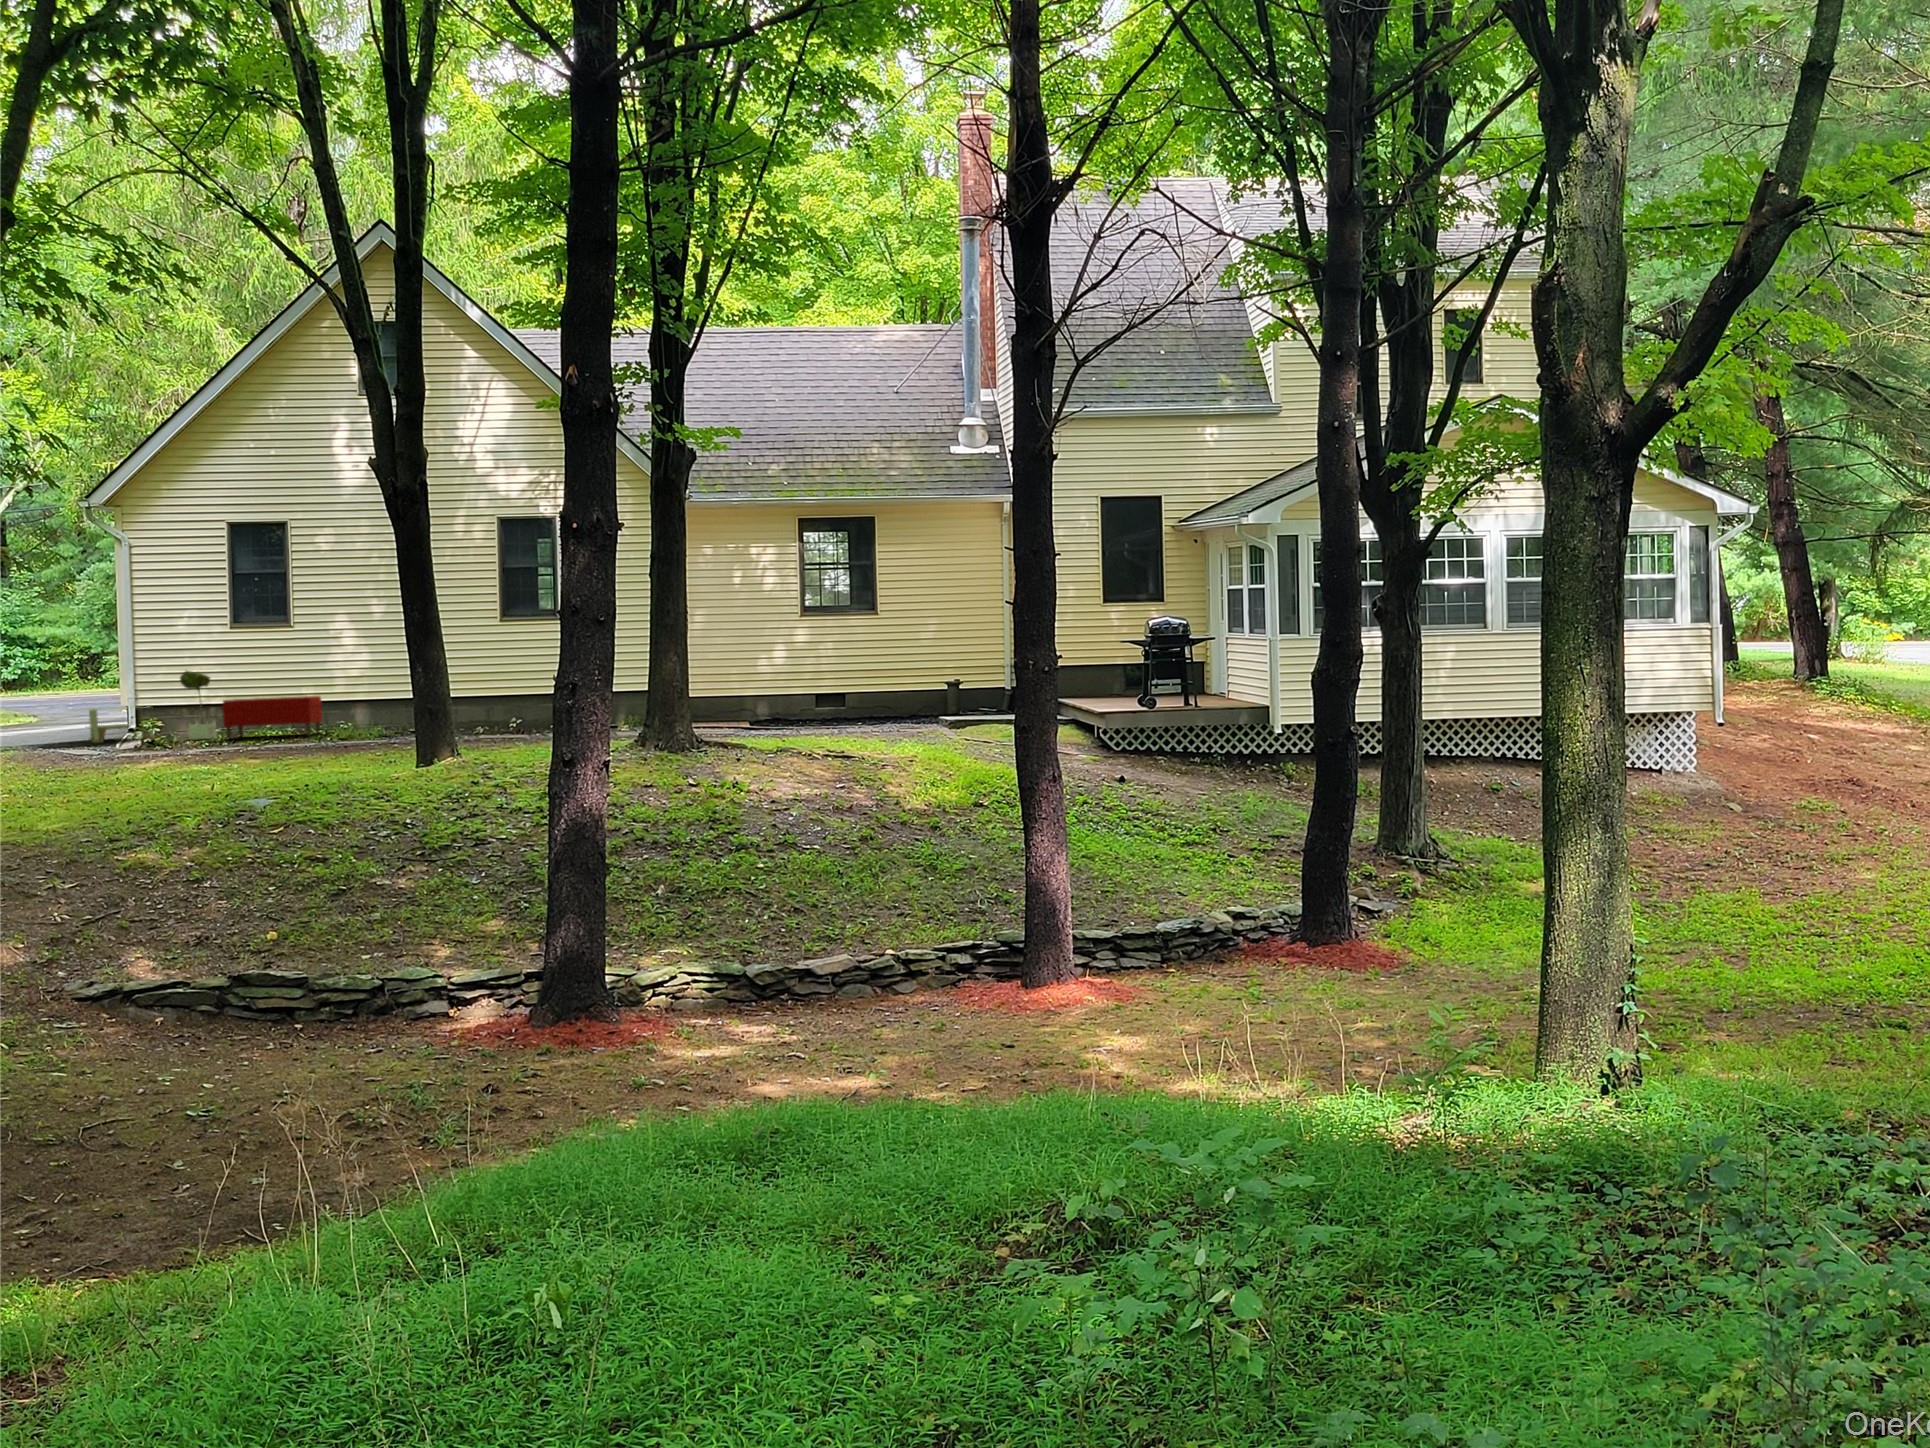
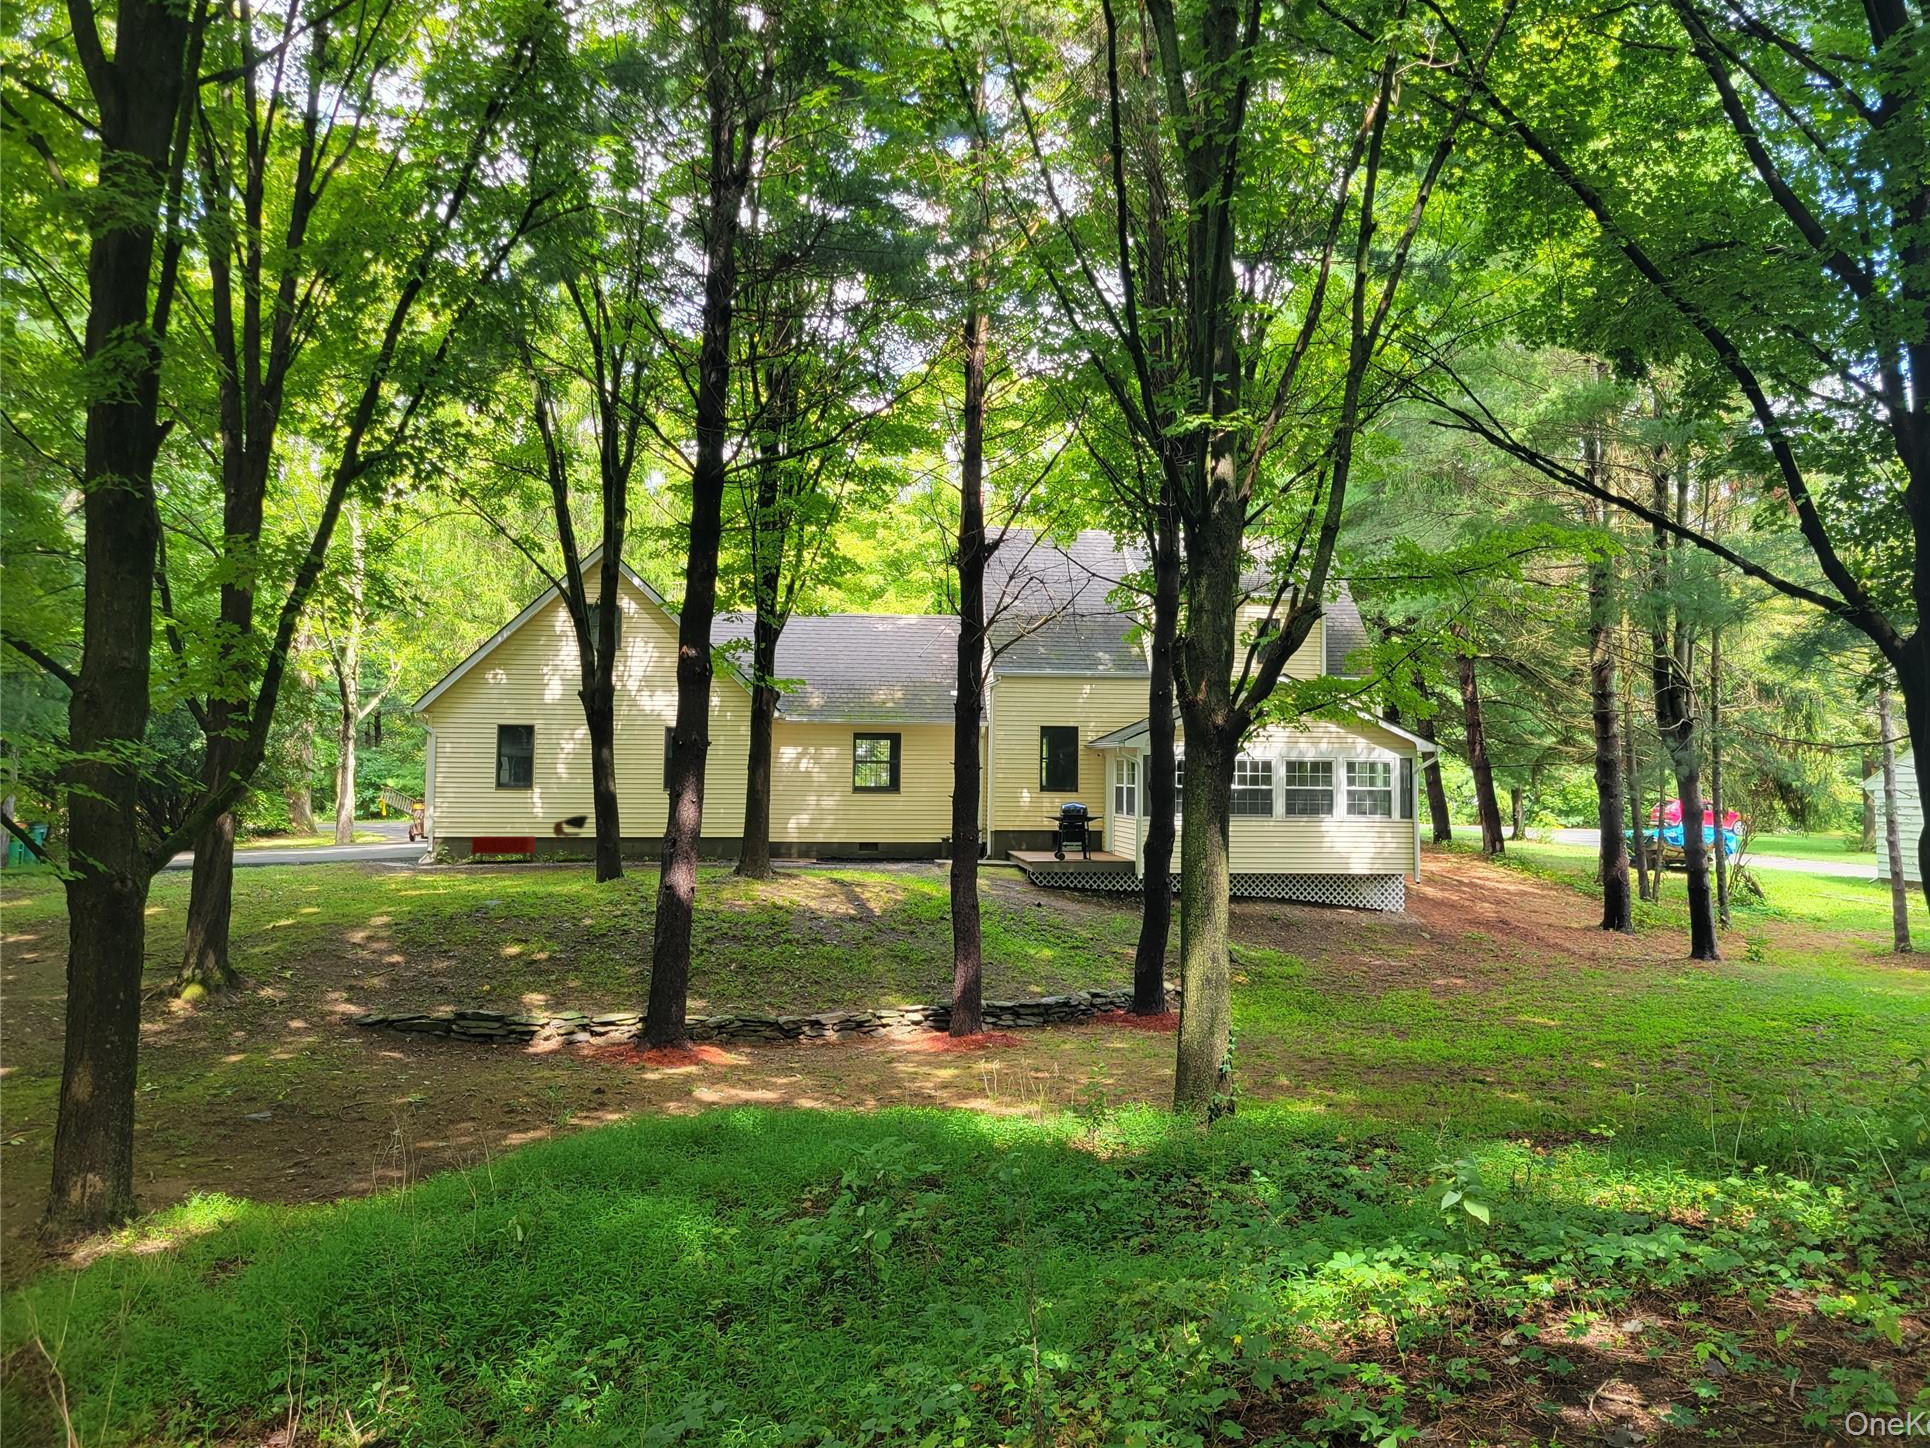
chair: none [340,662,405,732] -> present [551,815,588,850]
potted tree: present [180,671,217,740] -> none [446,817,467,862]
round table: present [86,706,155,743] -> none [371,839,431,862]

